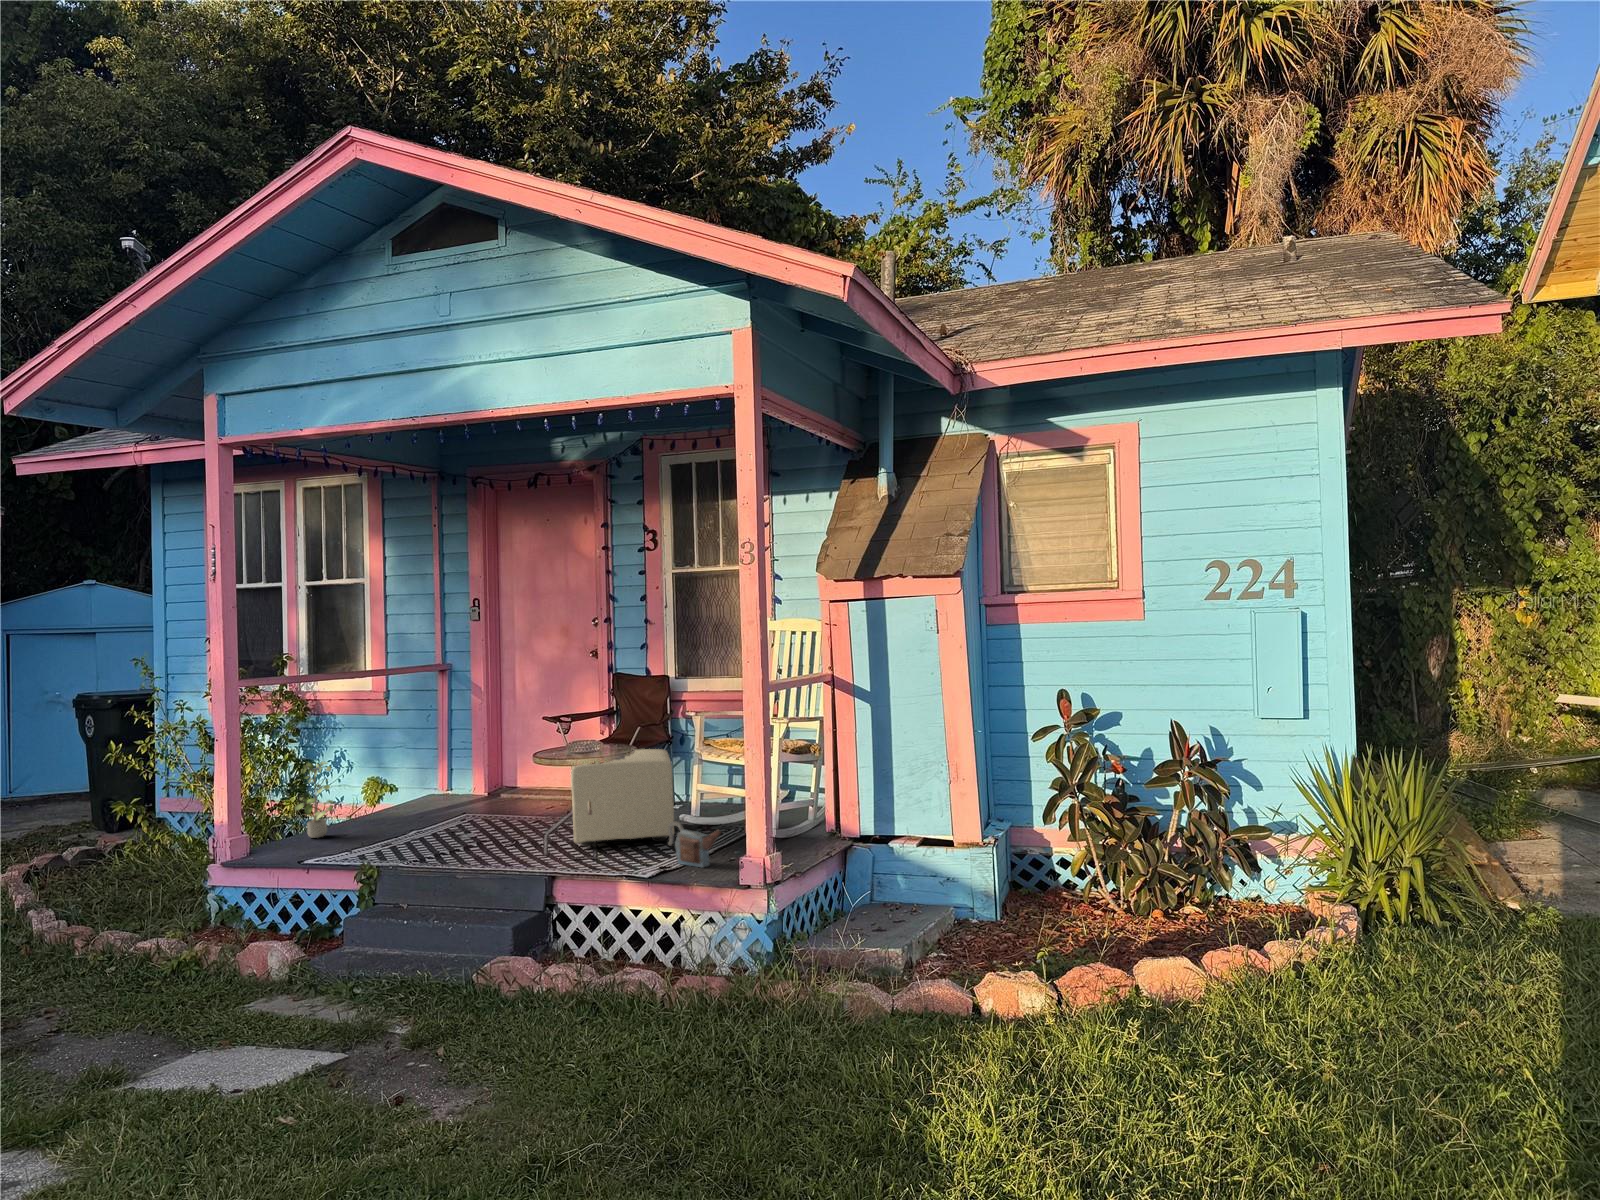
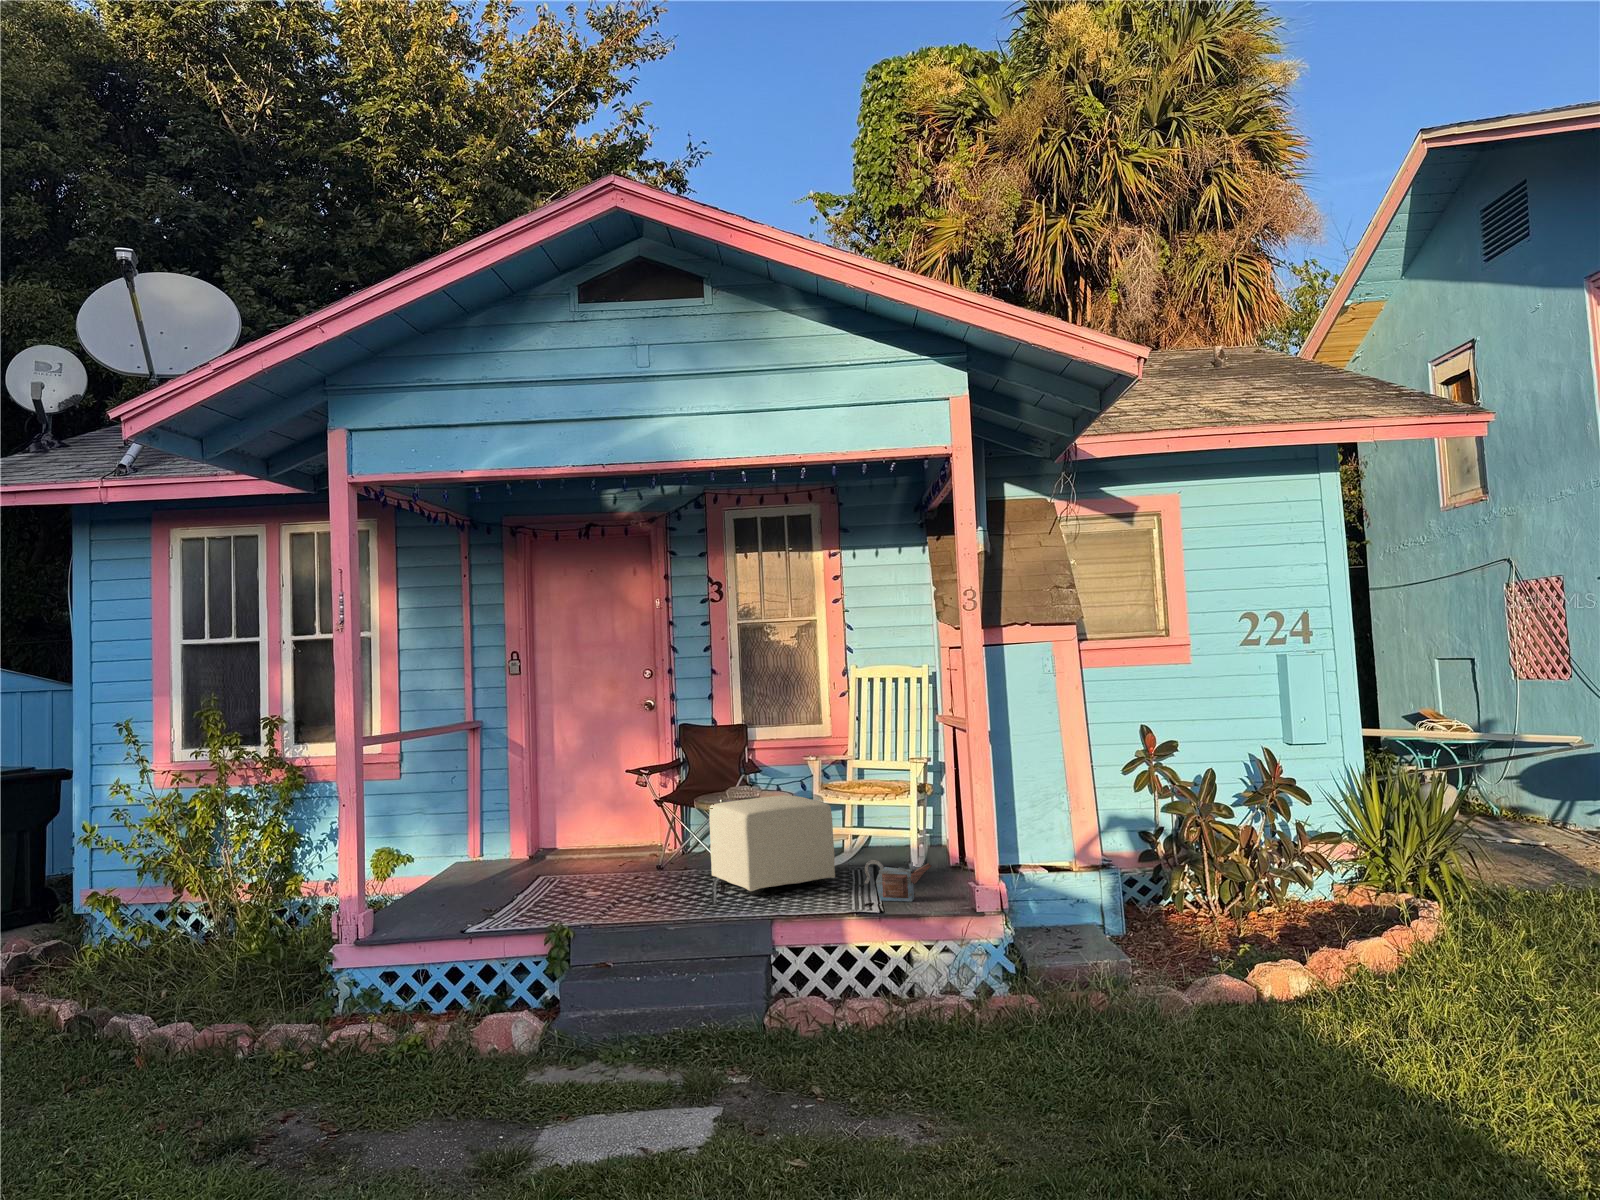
potted plant: present [295,762,333,838] -> none [395,825,448,912]

